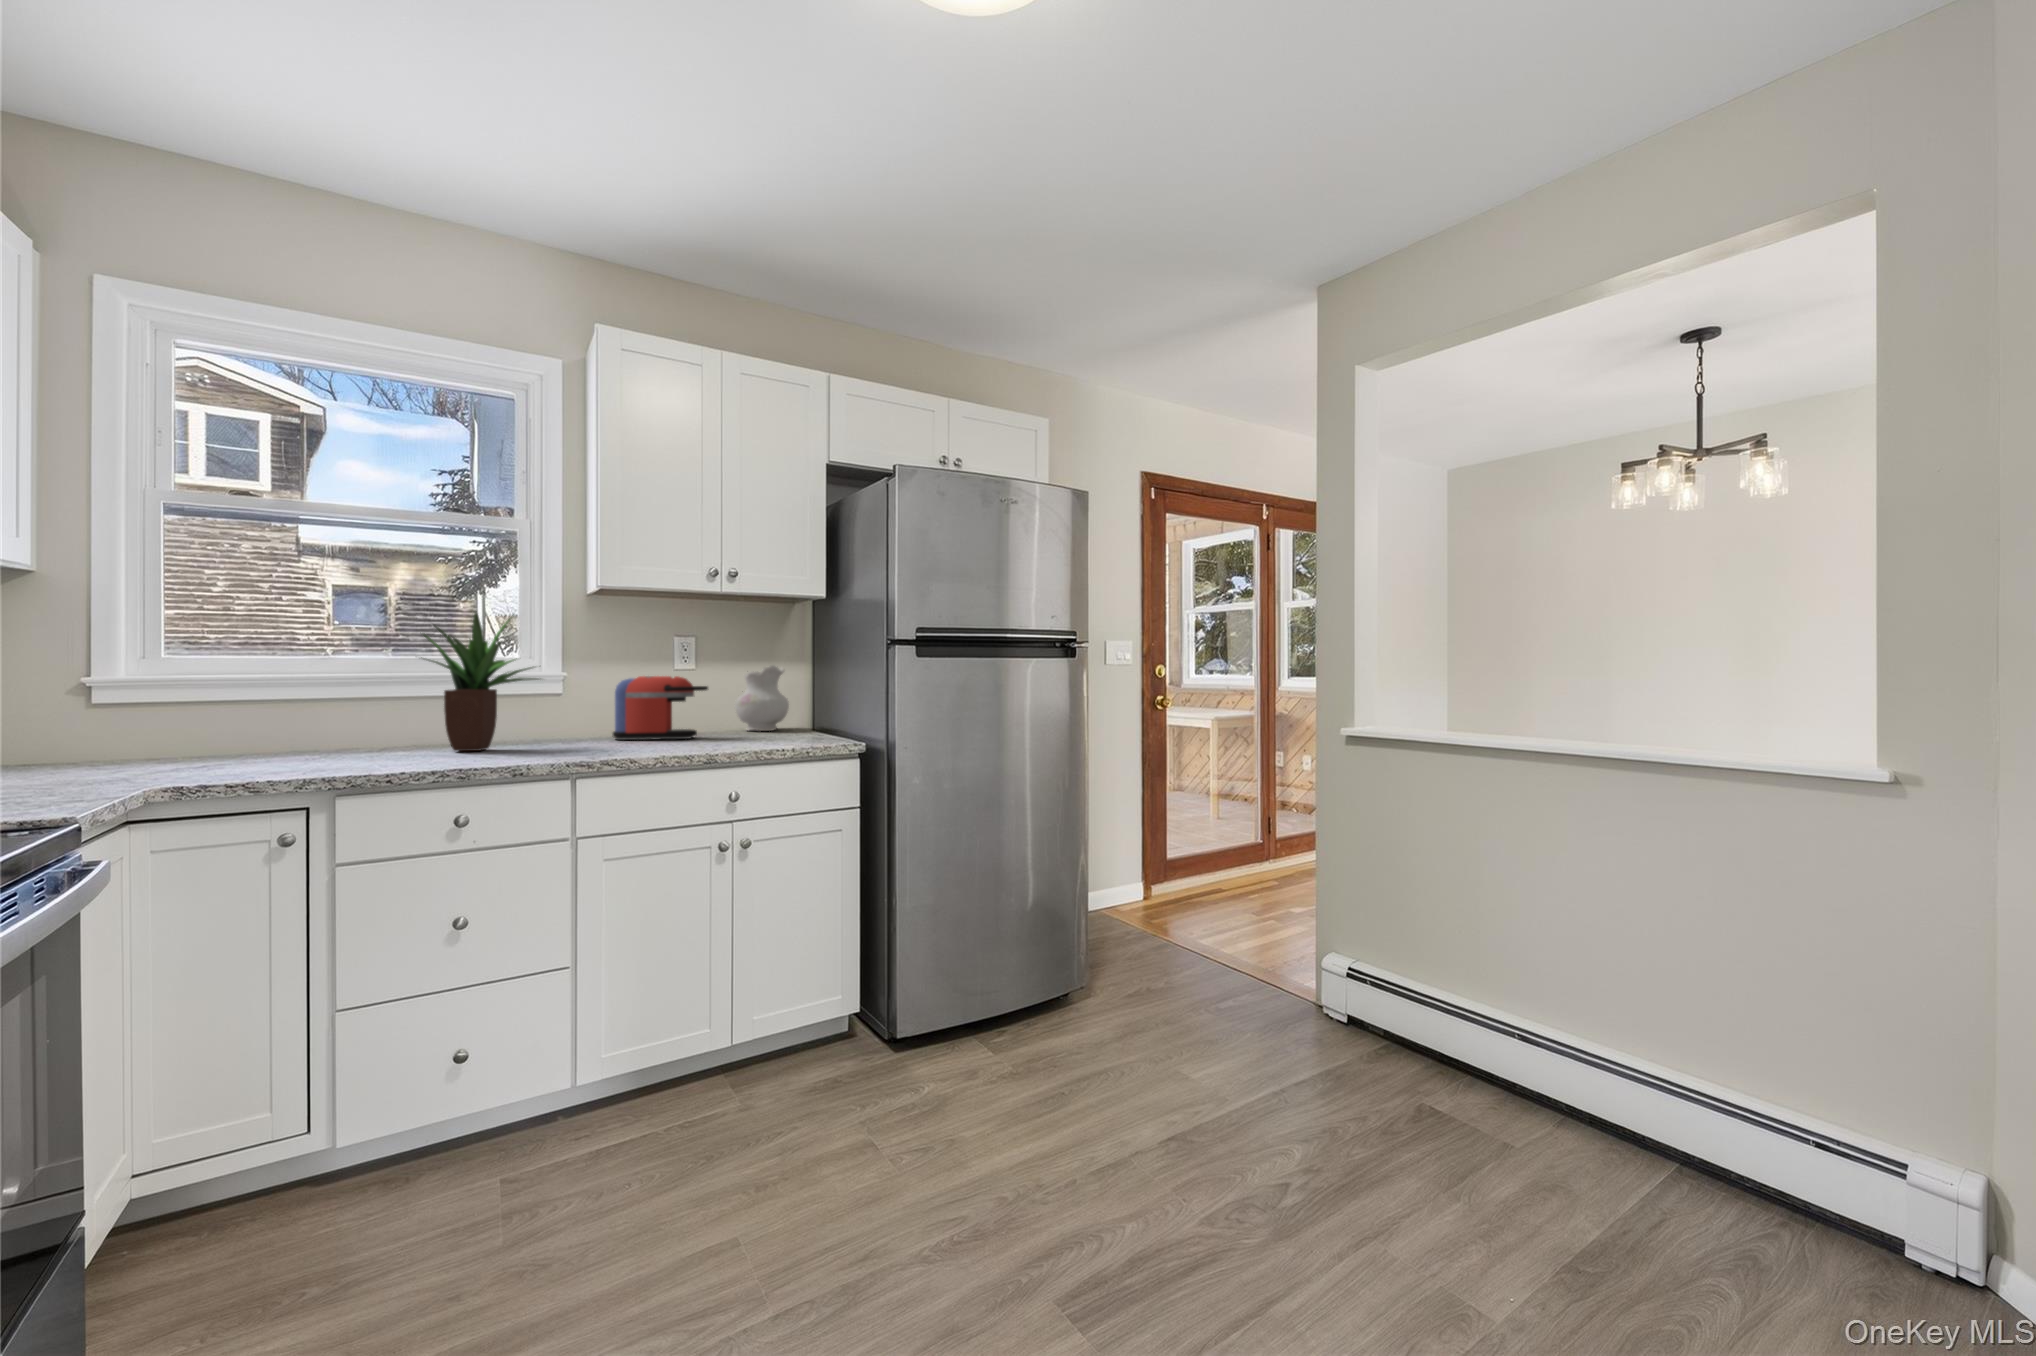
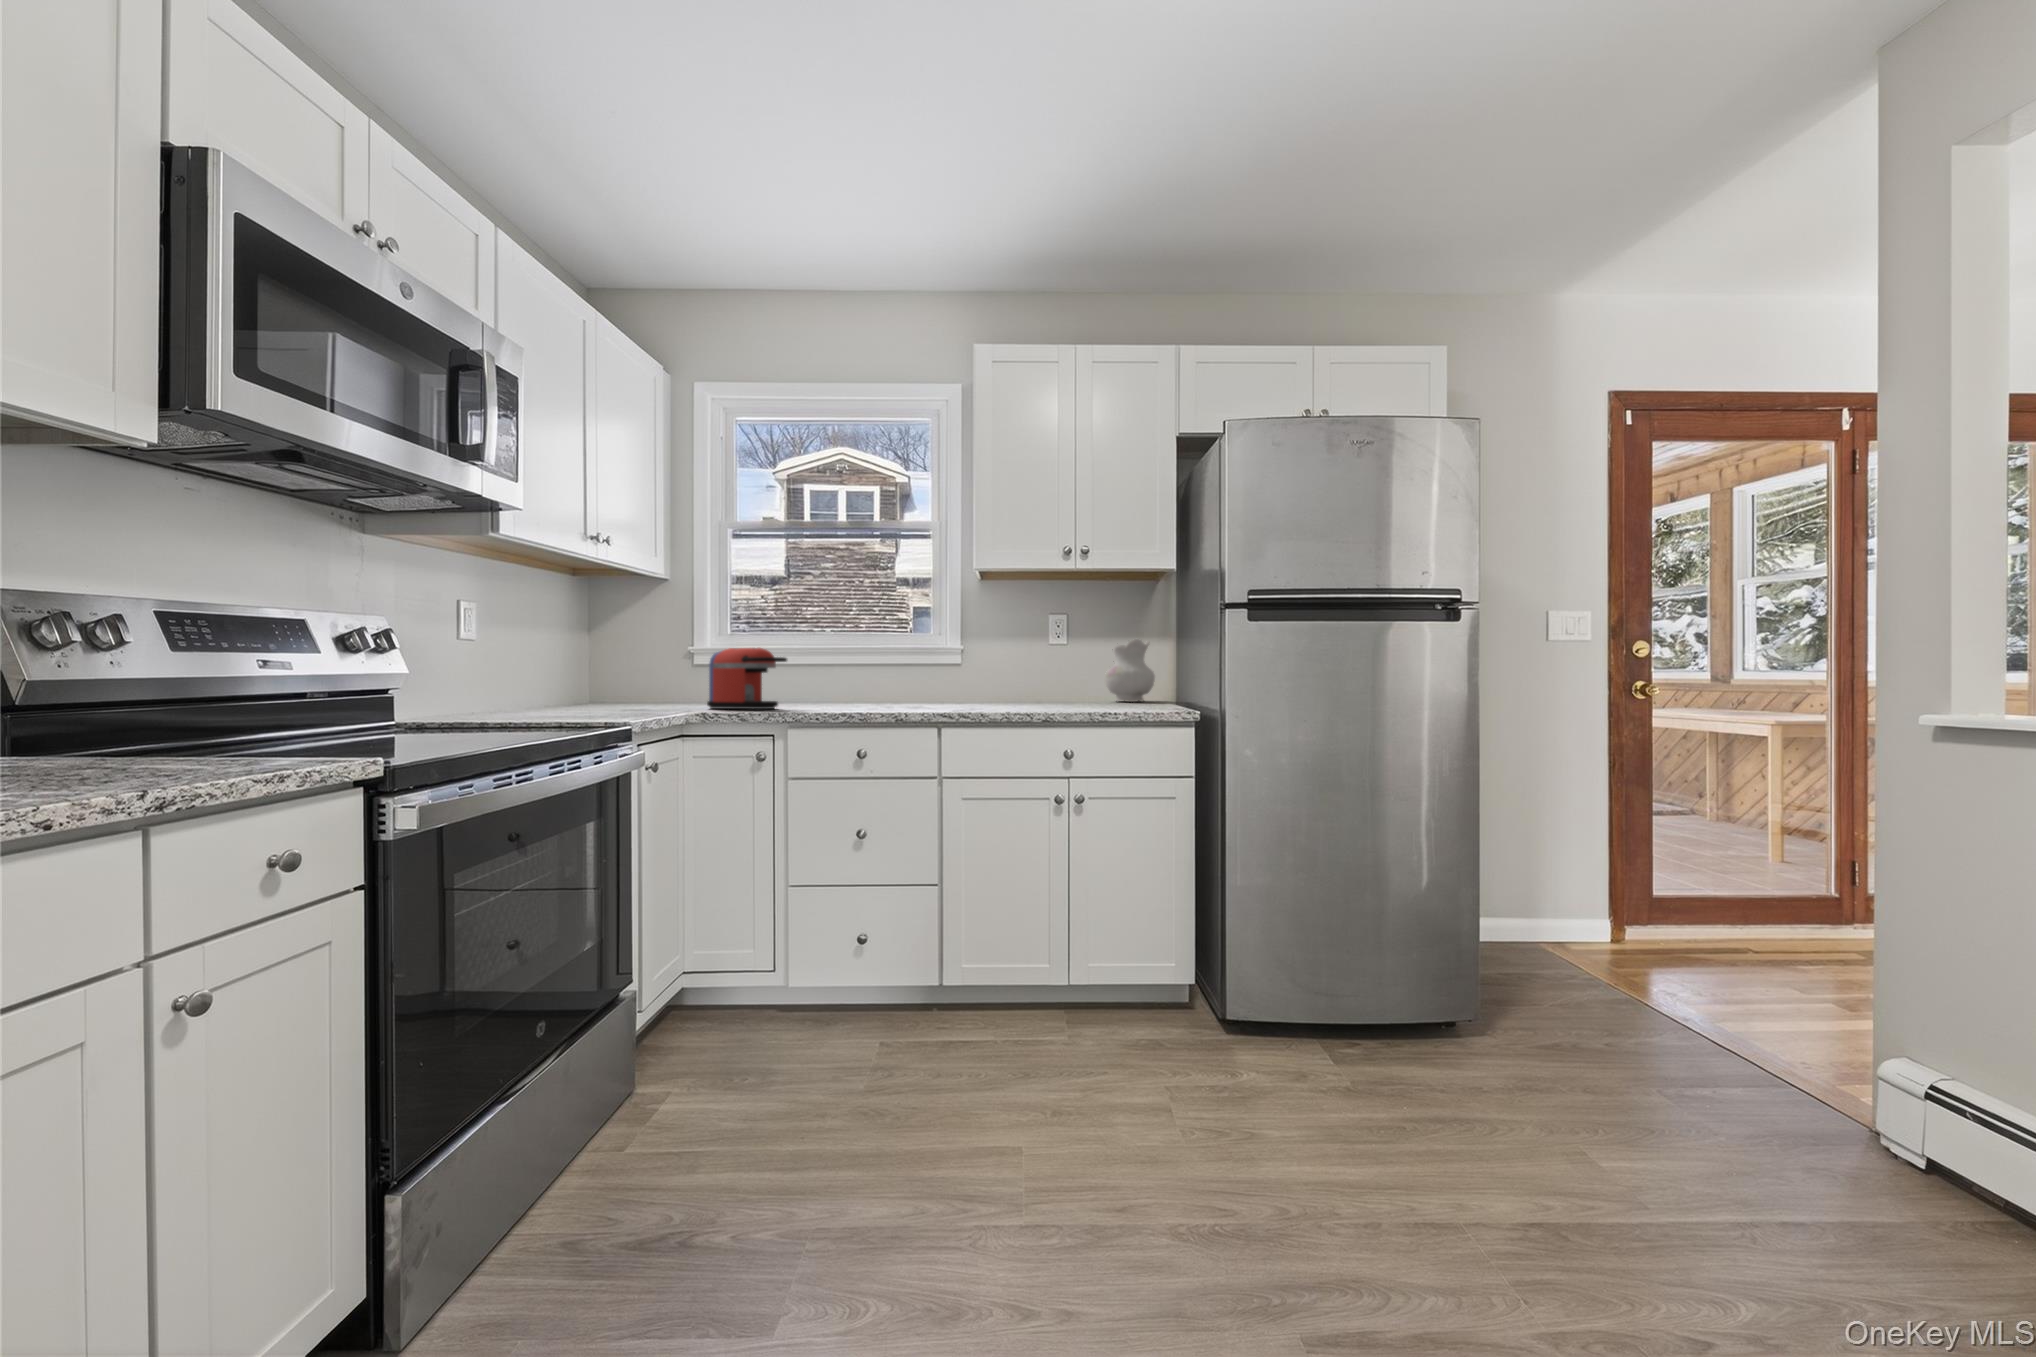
potted plant: present [421,613,538,751] -> none [844,592,939,706]
coffee maker: present [613,676,708,740] -> present [707,648,787,709]

